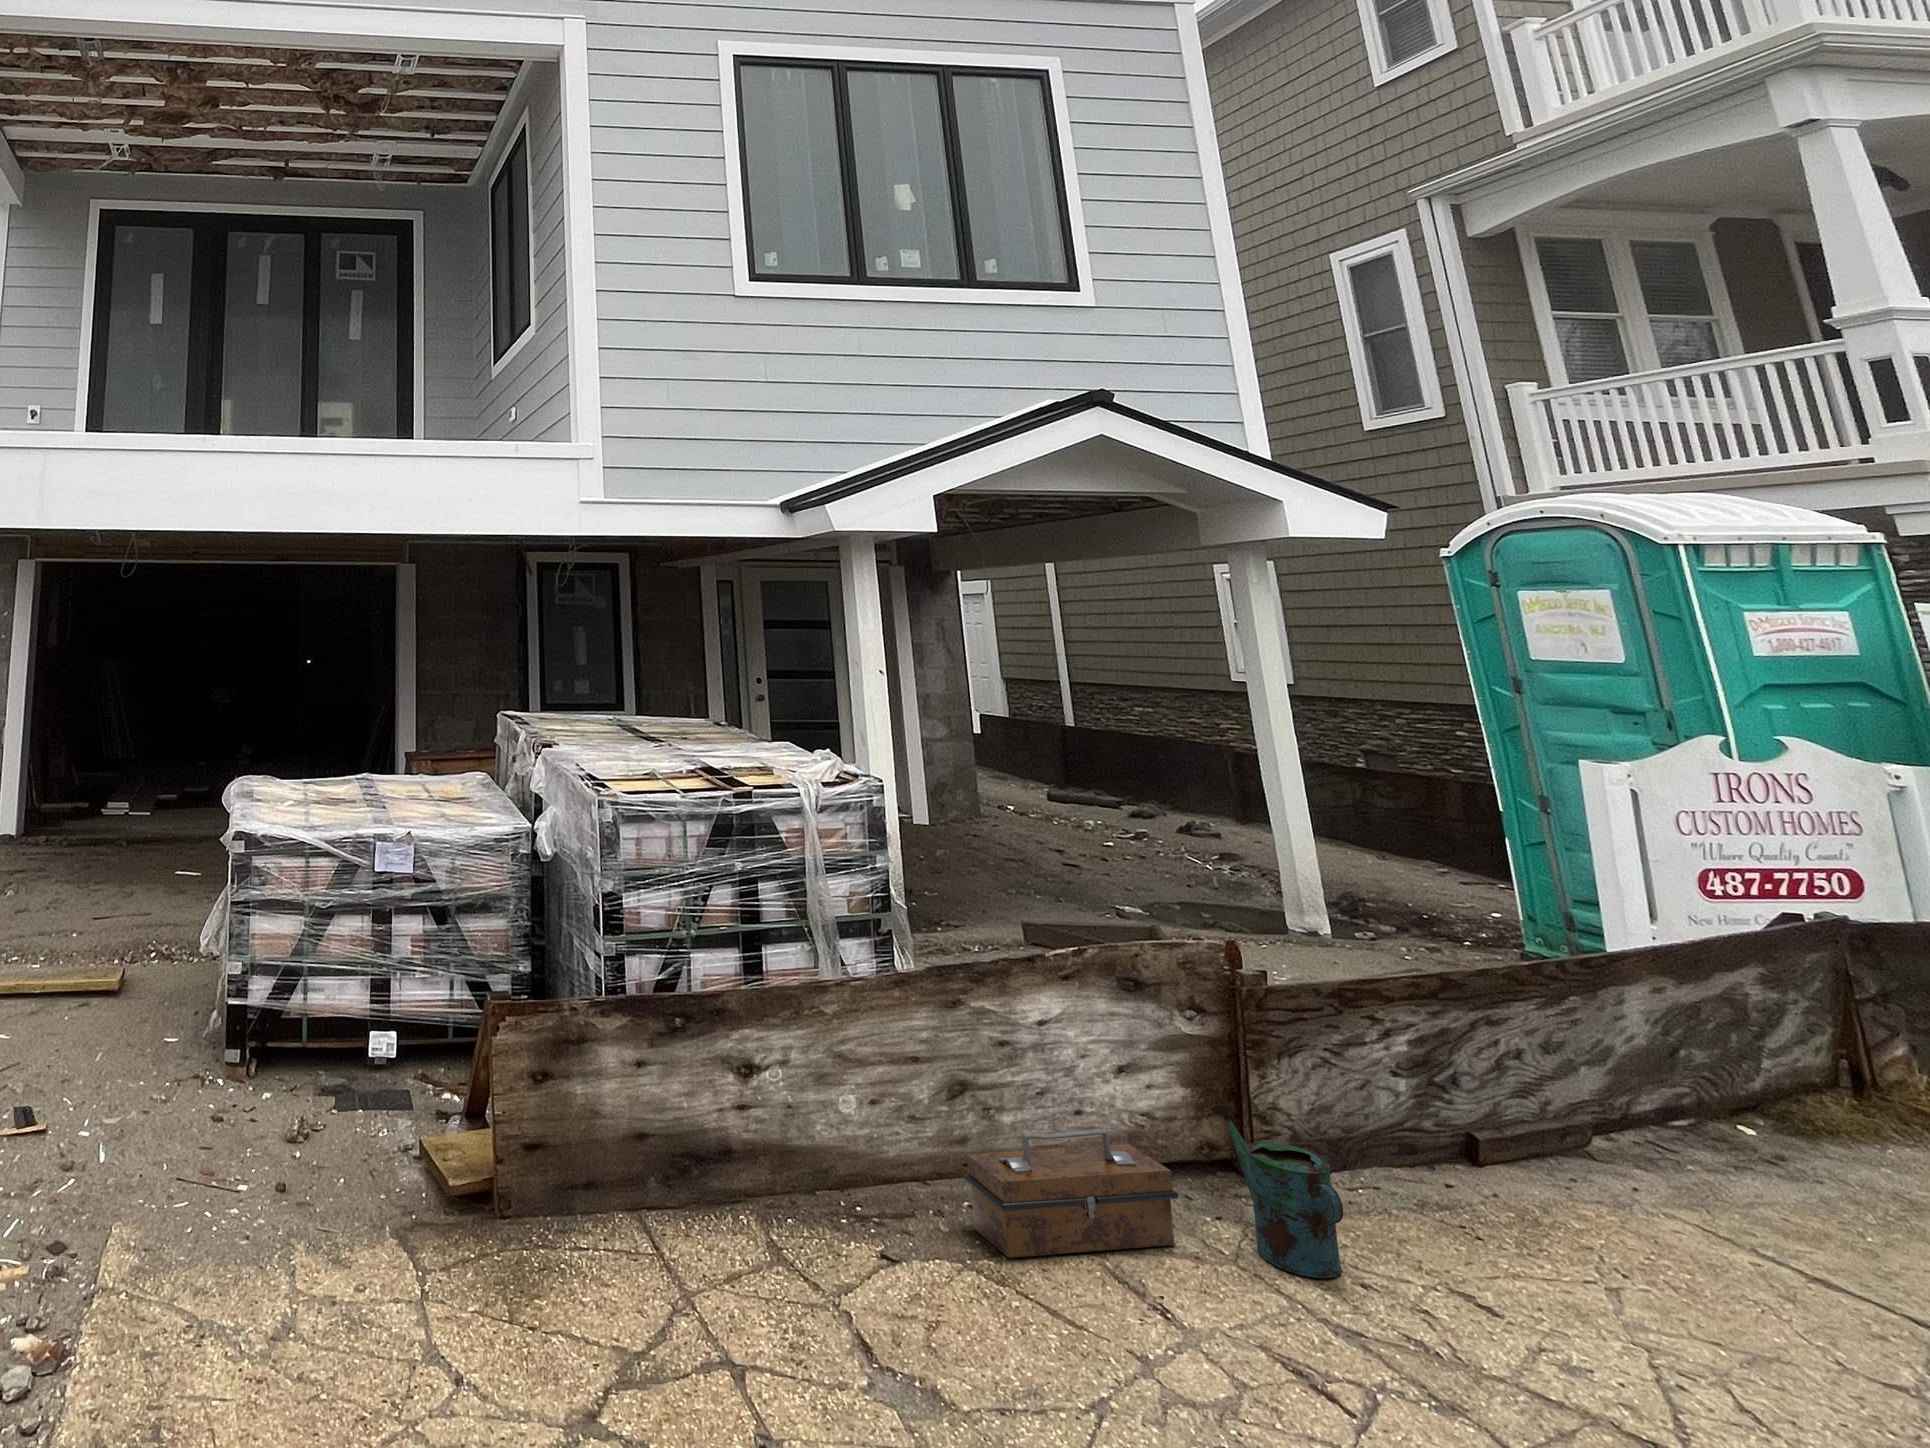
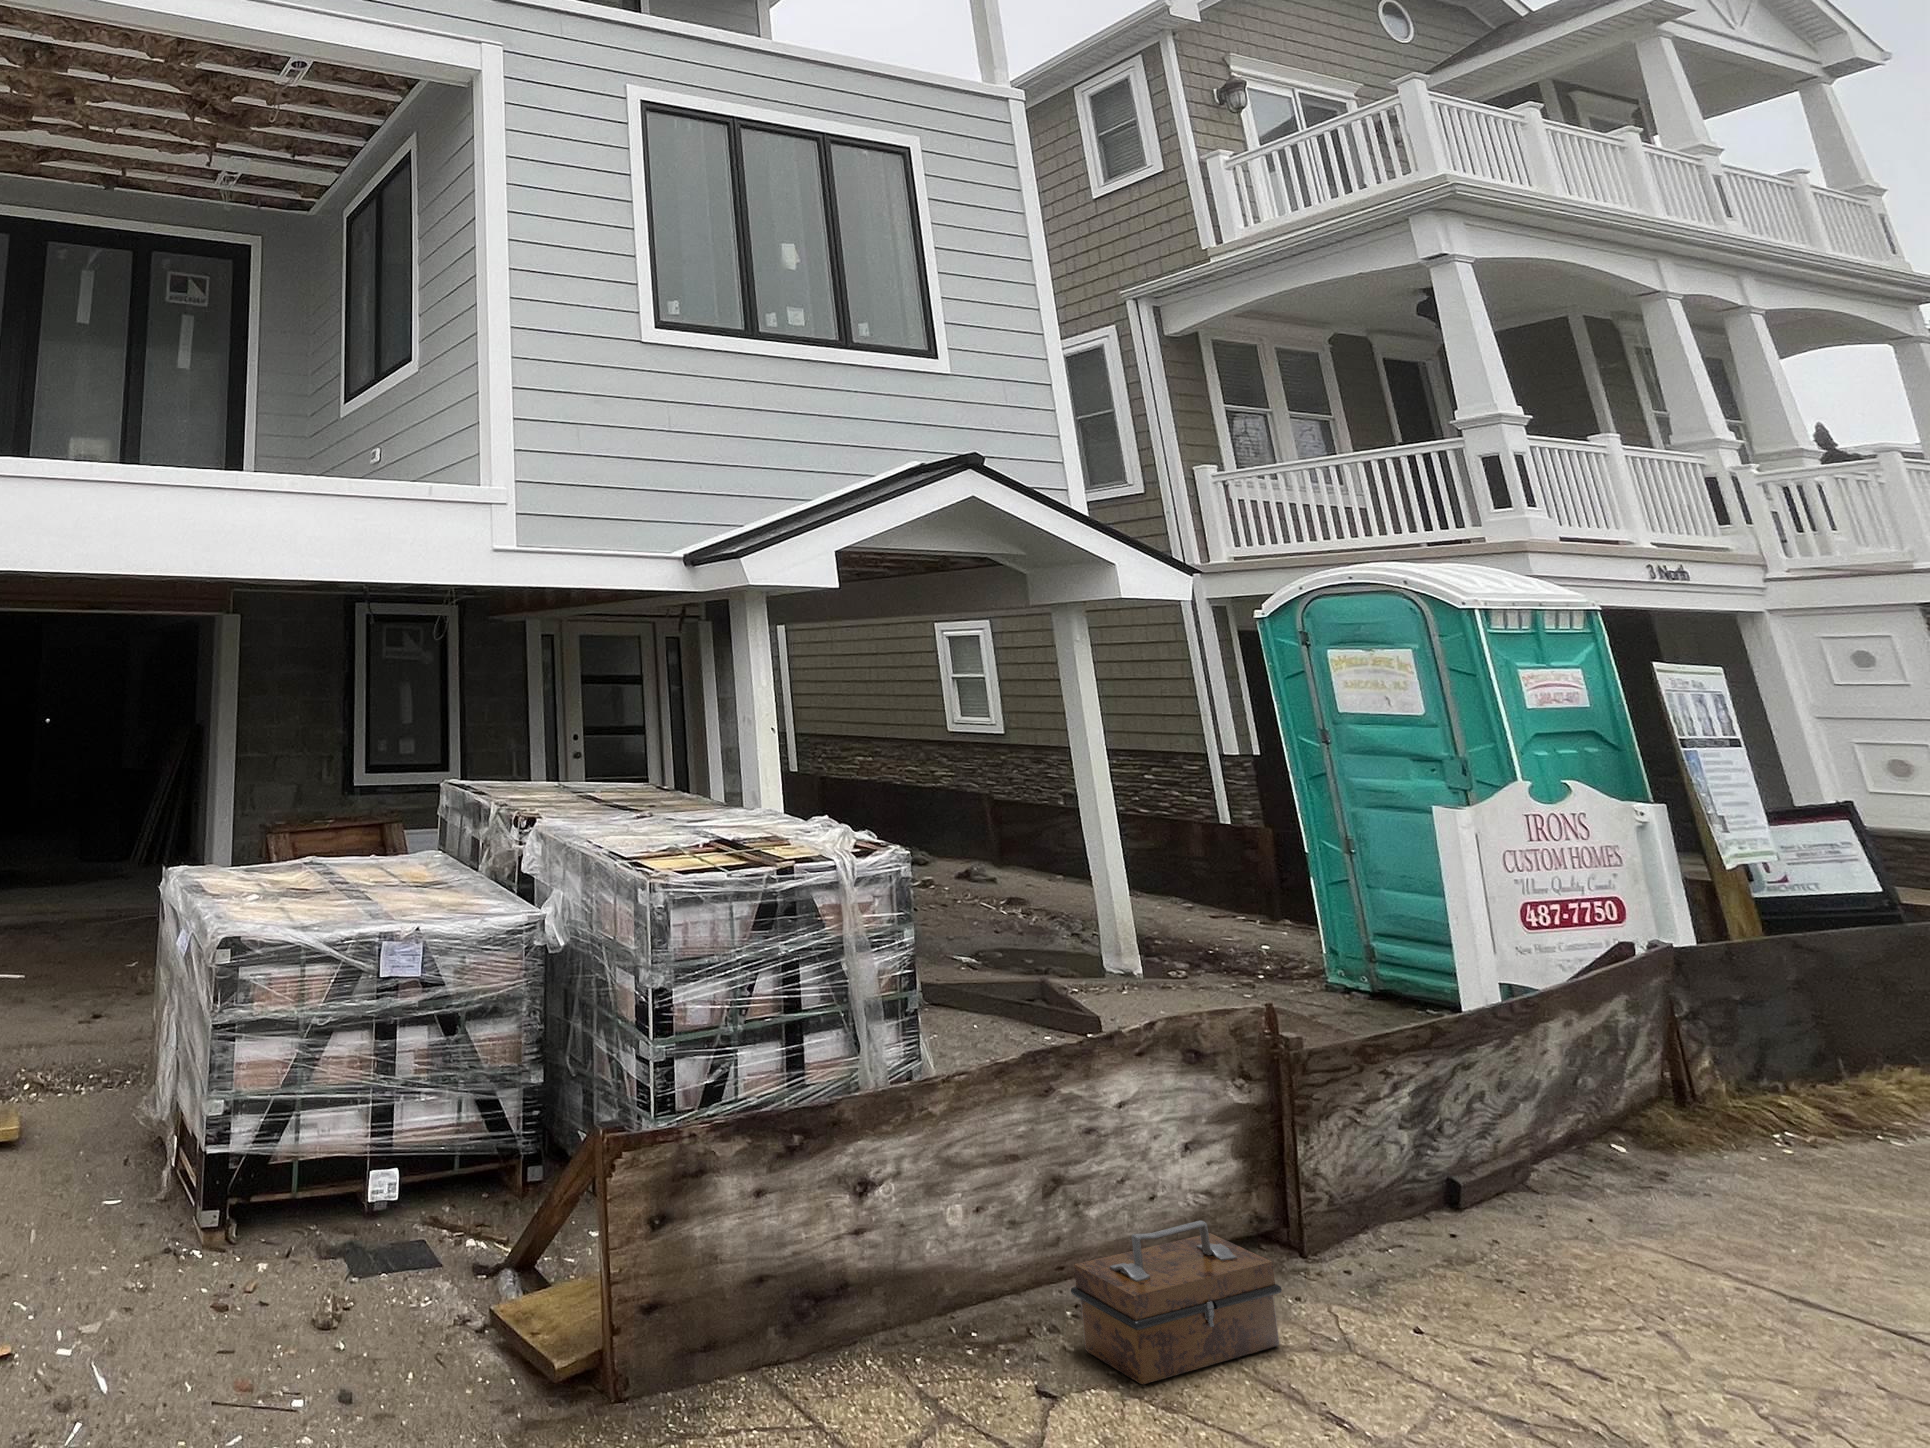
watering can: present [1211,1103,1343,1278] -> none [1274,1178,1456,1369]

